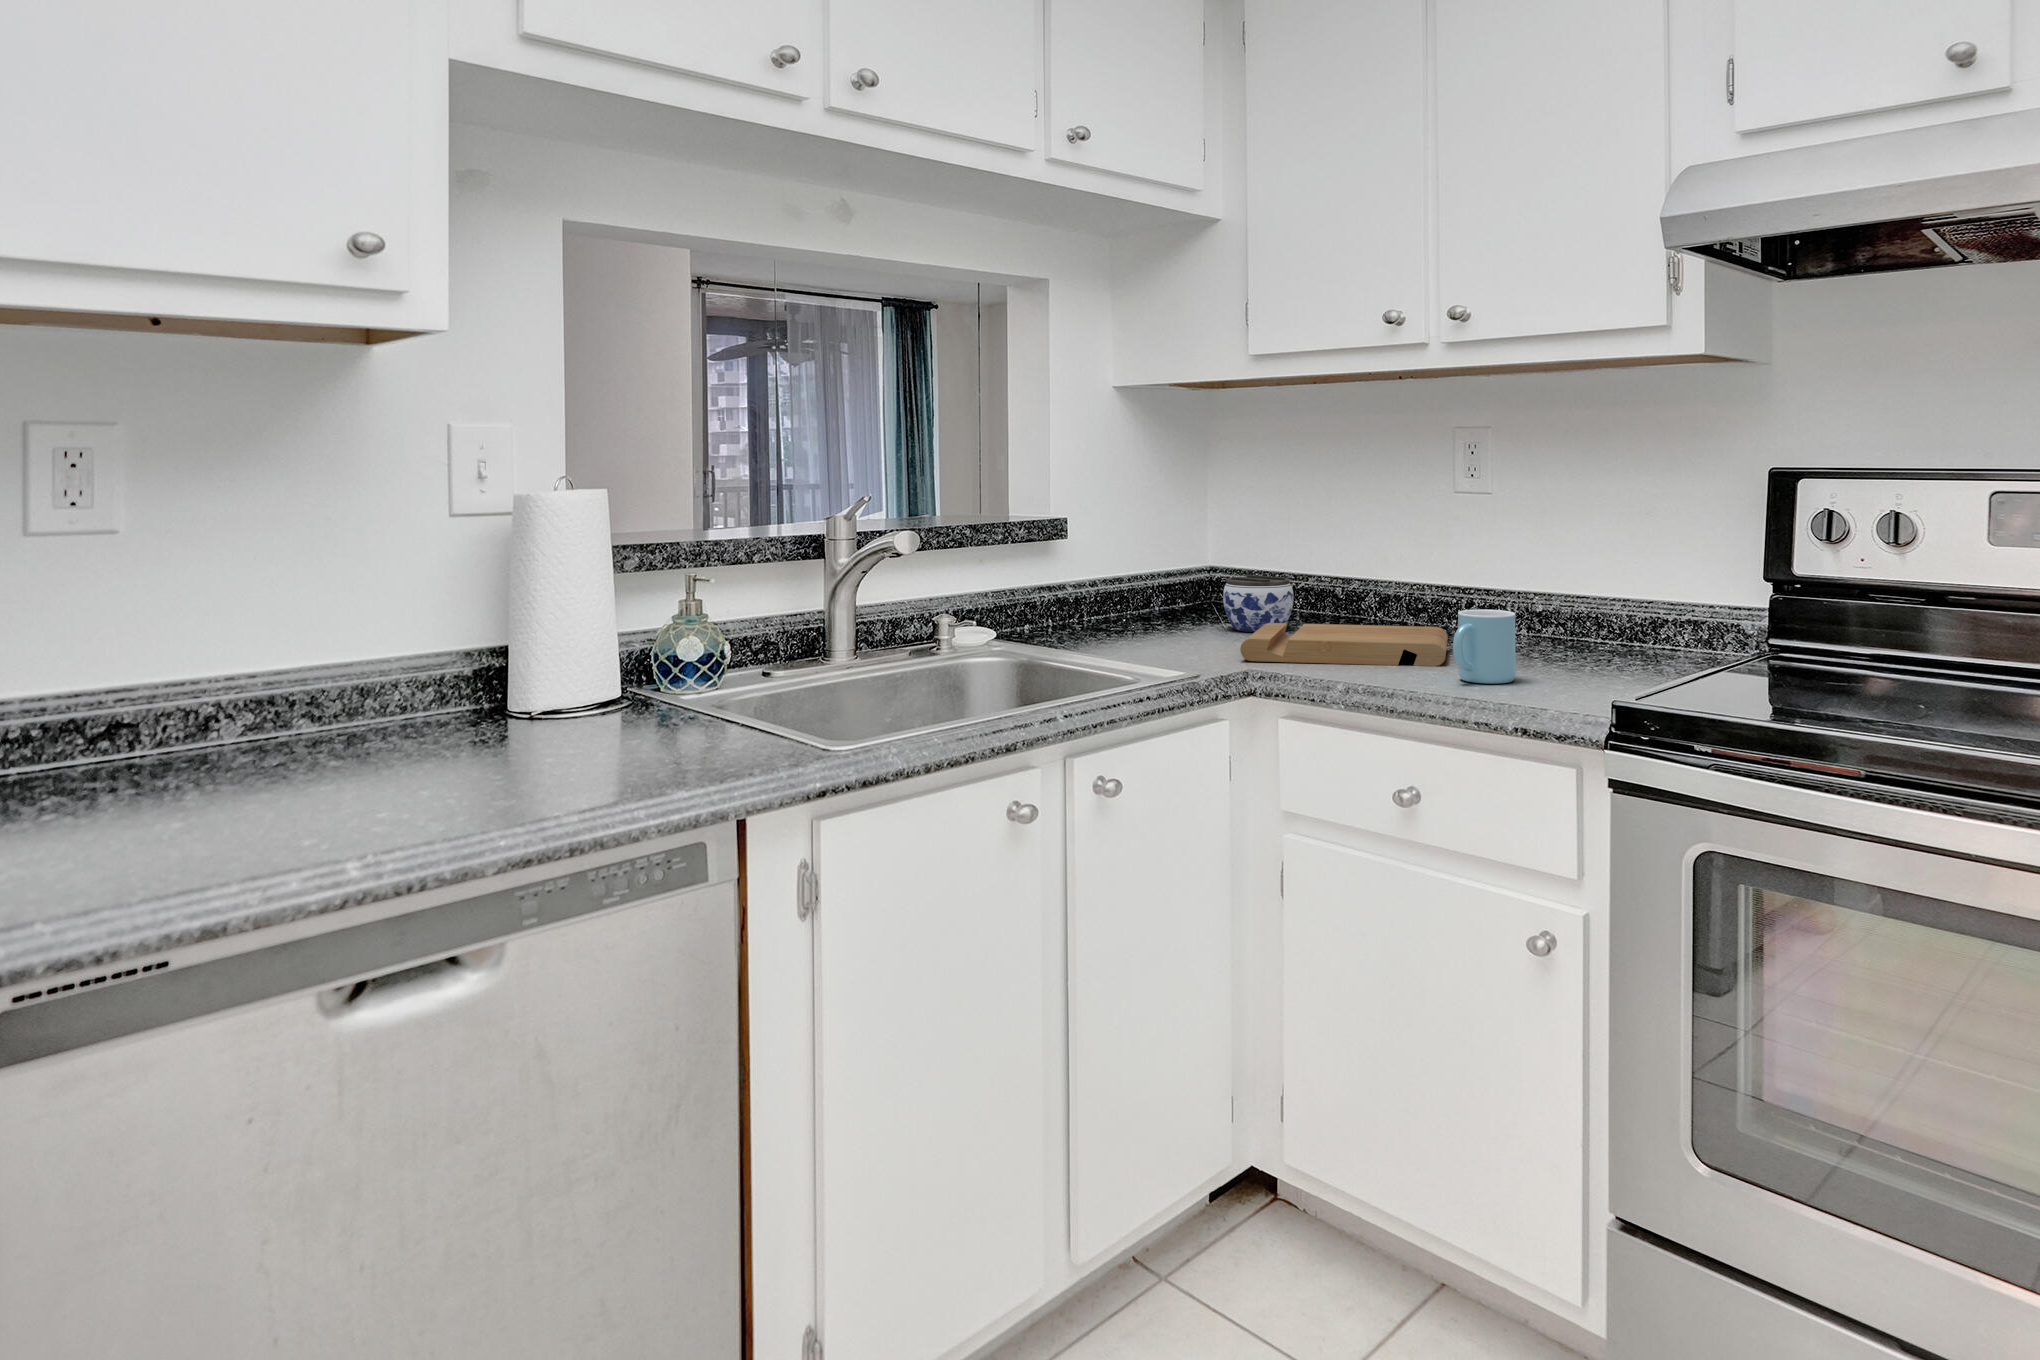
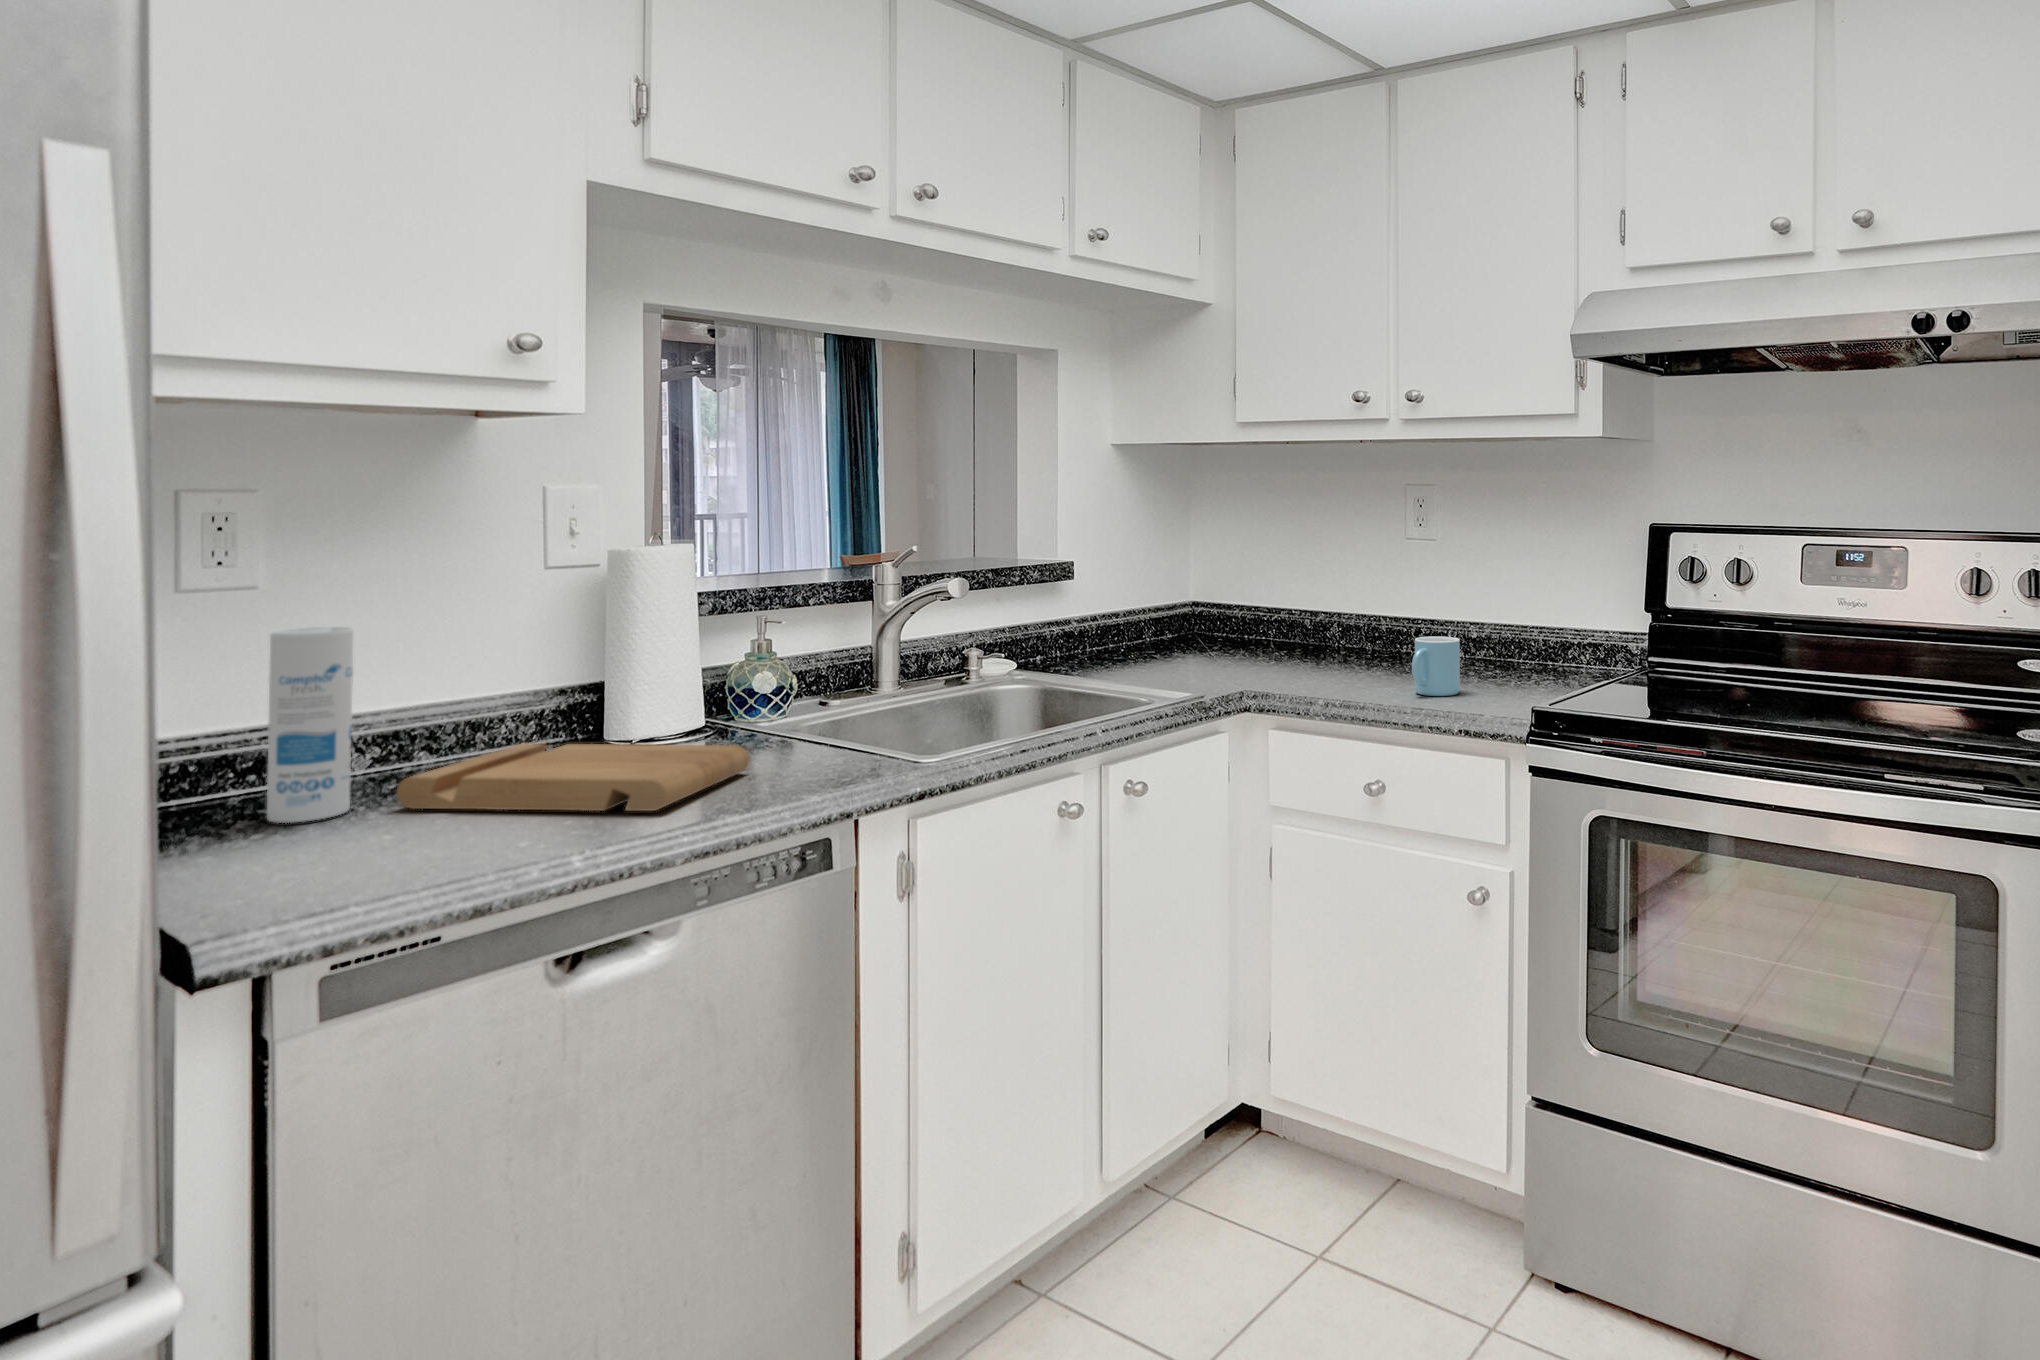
jar: present [1223,575,1294,632] -> none [1204,609,1265,659]
canister: none [91,578,187,800] -> present [267,627,353,823]
cutting board: present [1240,623,1448,666] -> present [397,743,749,811]

